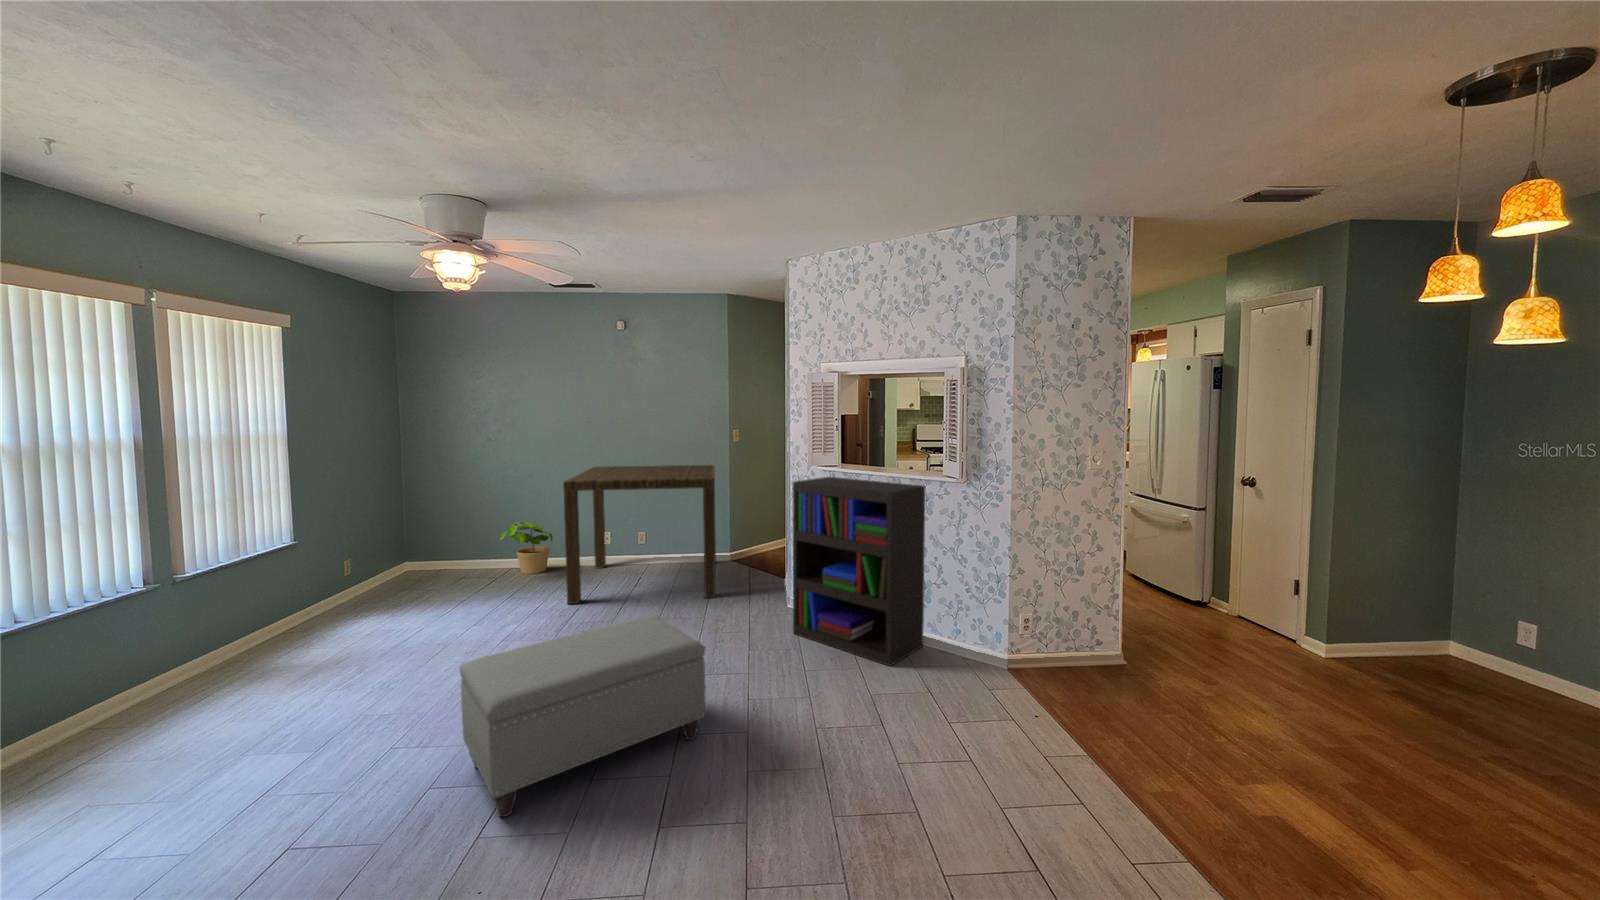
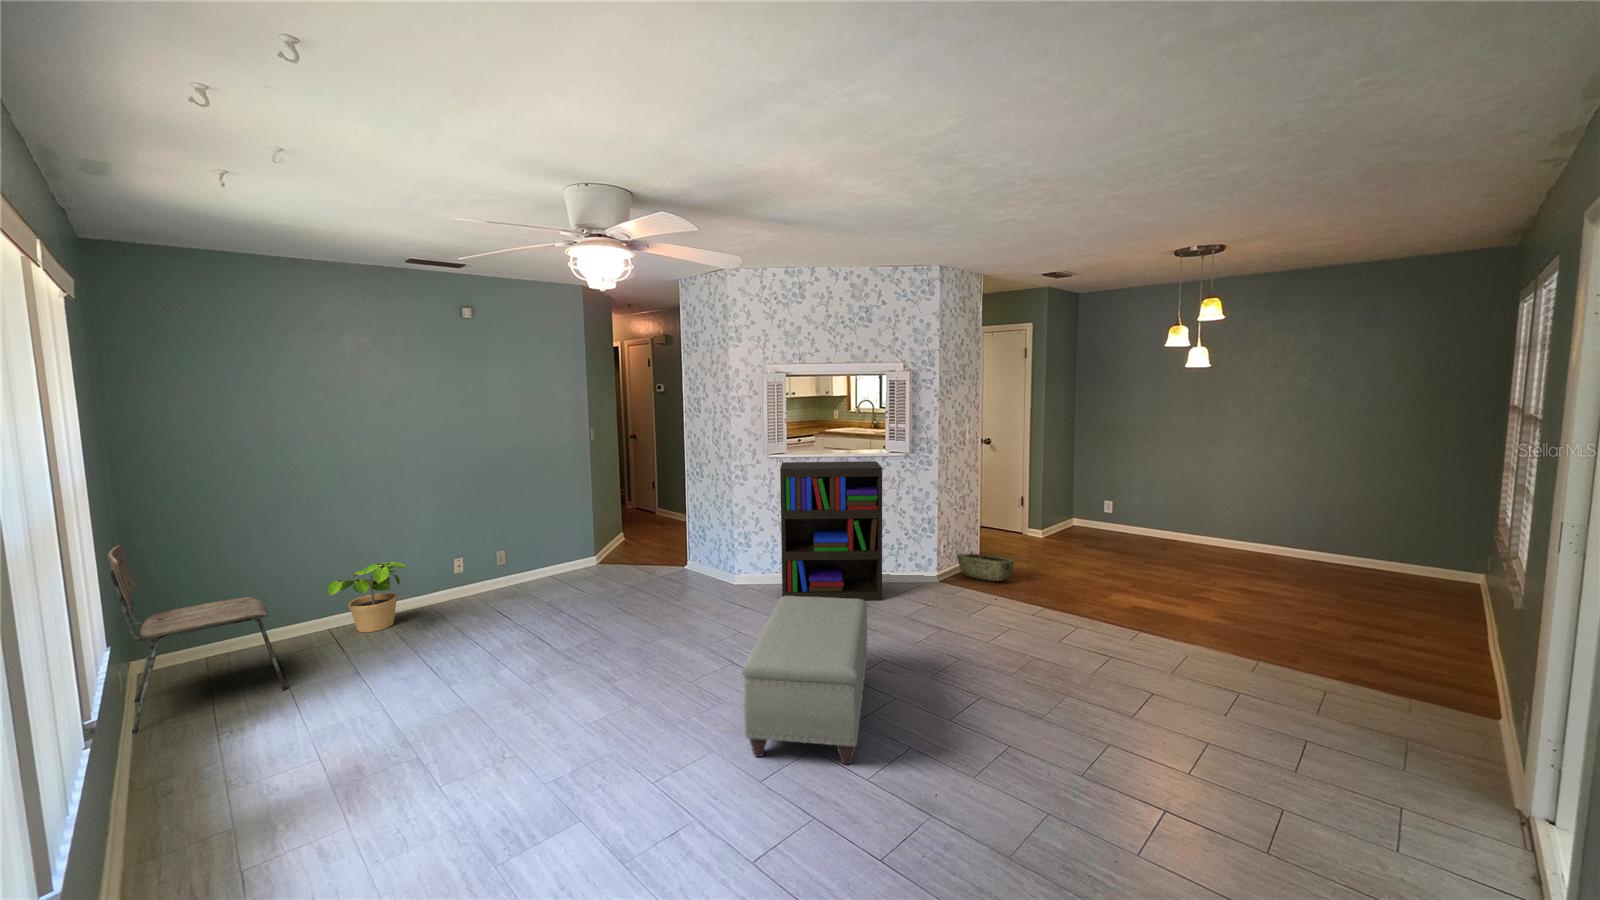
dining table: present [563,465,716,604] -> none [445,465,661,641]
dining chair: none [348,484,456,599] -> present [108,545,287,734]
woven basket: none [1045,637,1131,697] -> present [957,553,1014,581]

